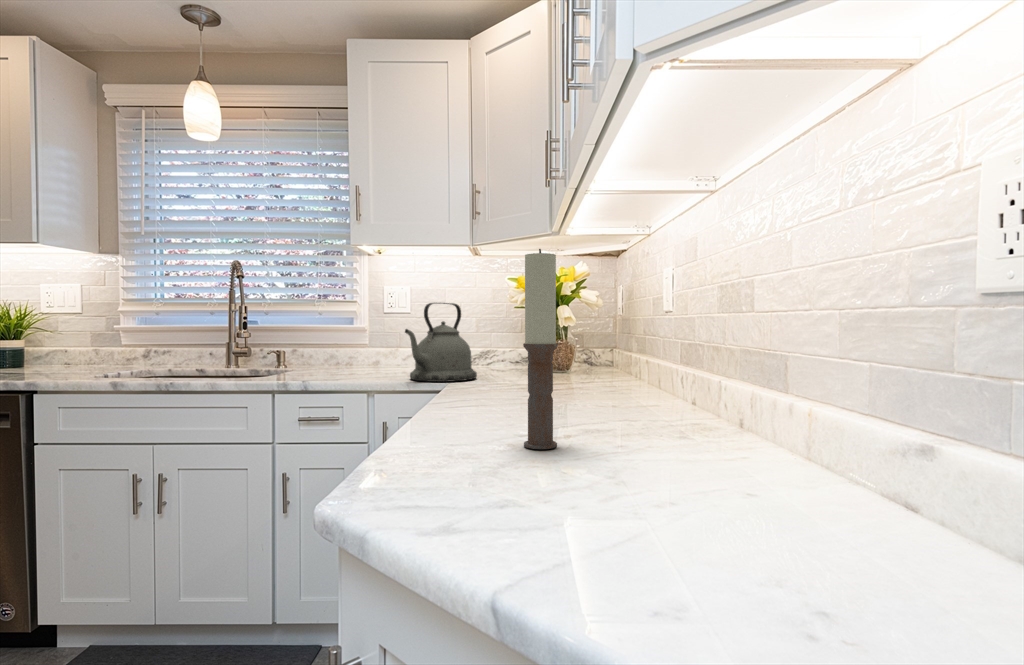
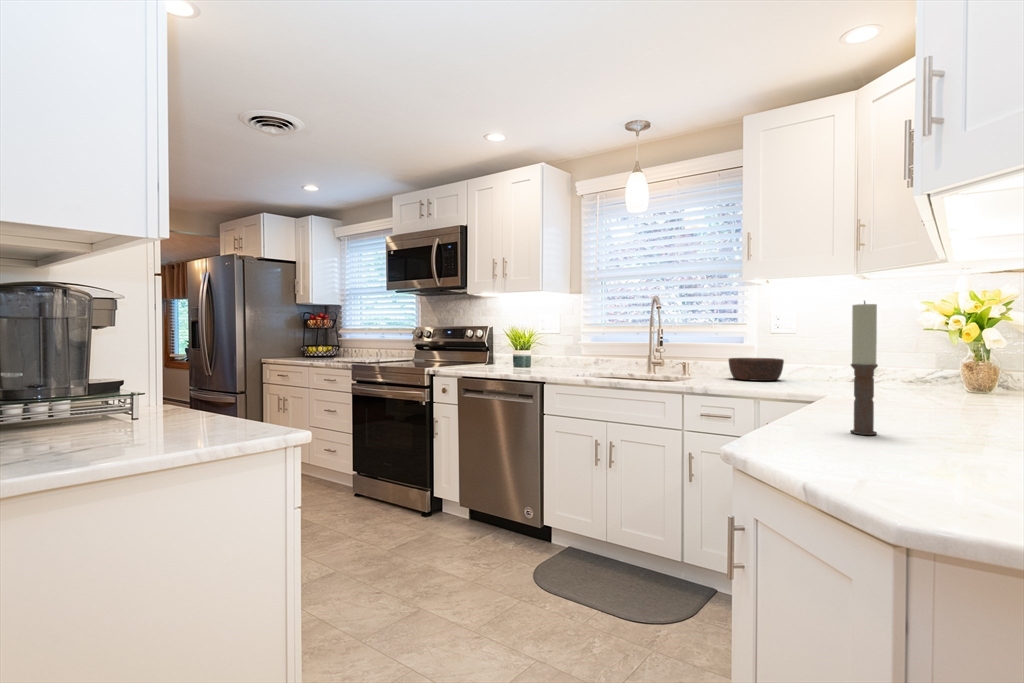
kettle: present [405,303,477,382] -> none [784,328,854,394]
wooden bowl: none [334,341,398,369] -> present [729,358,784,381]

